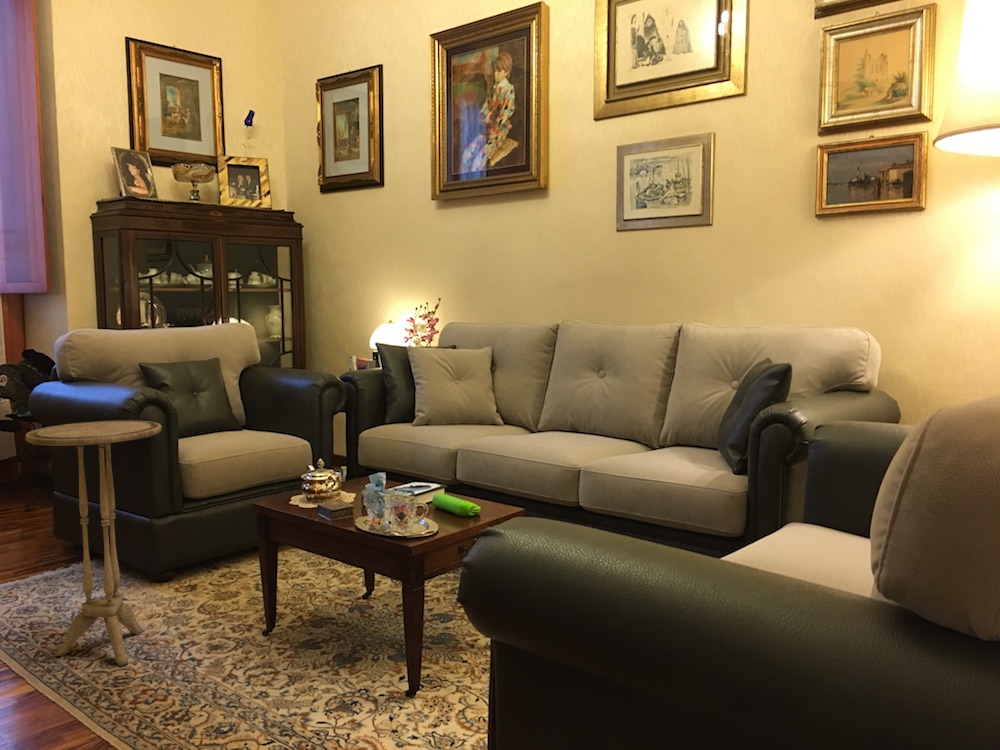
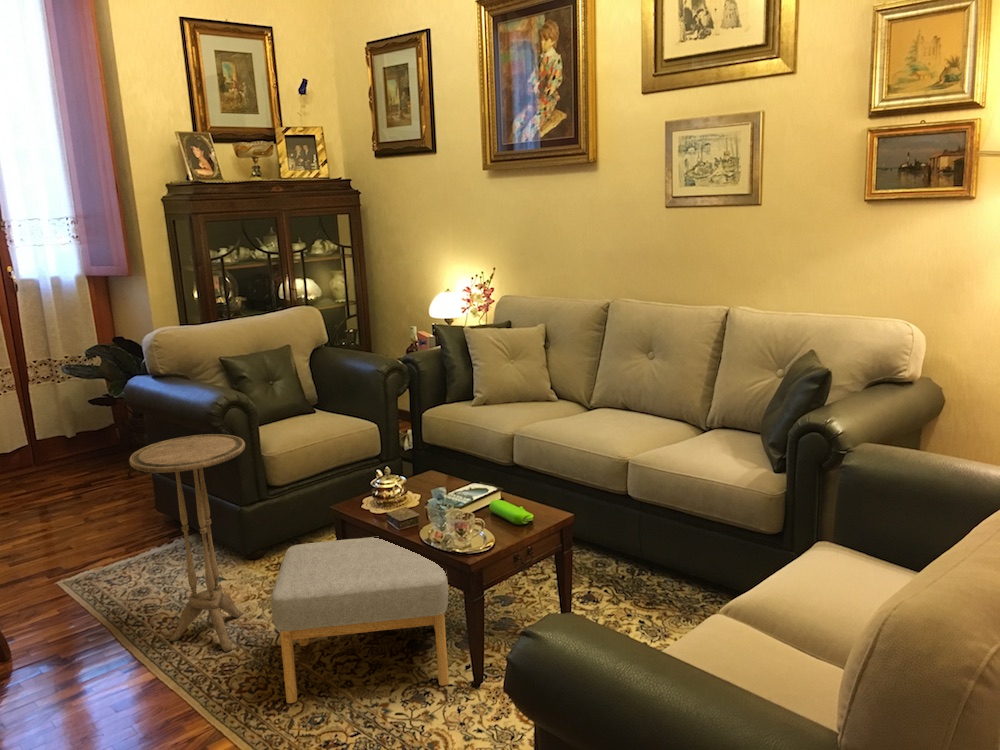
footstool: none [179,530,383,713] -> present [271,537,449,703]

